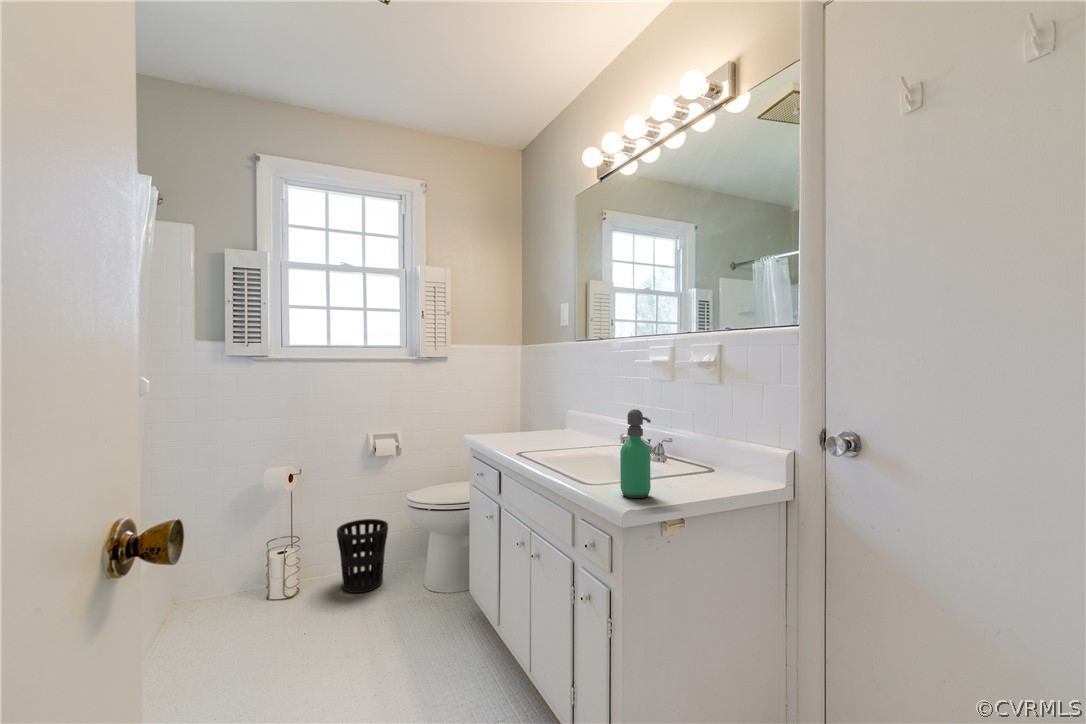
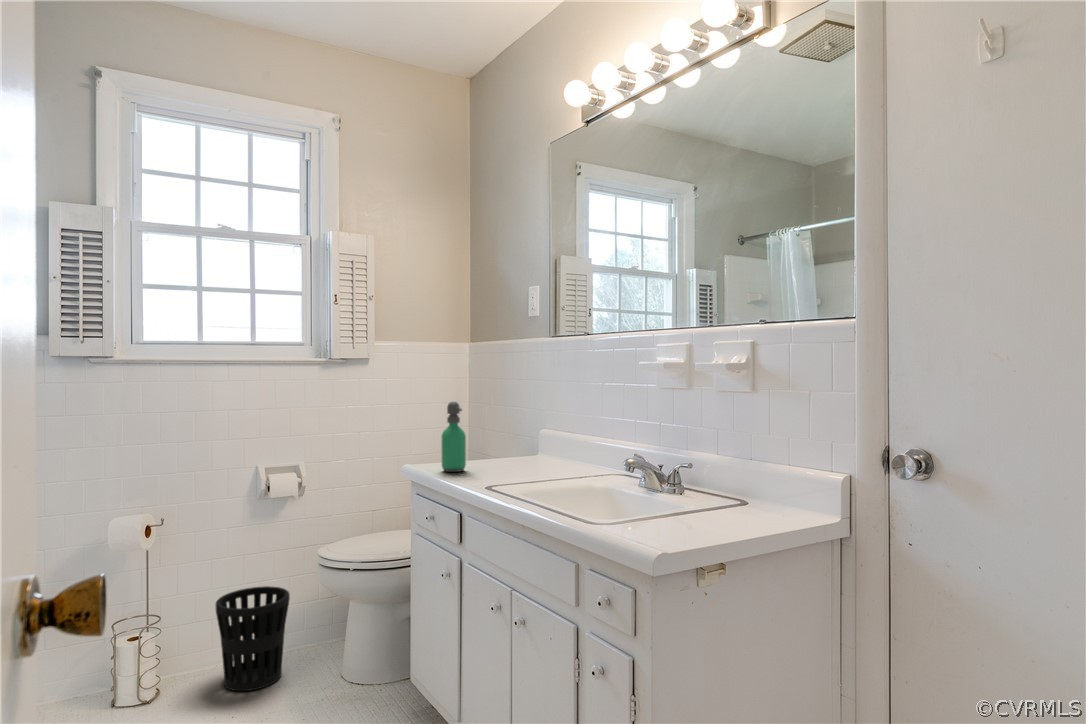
soap dispenser: present [620,409,651,498] -> present [441,402,466,472]

